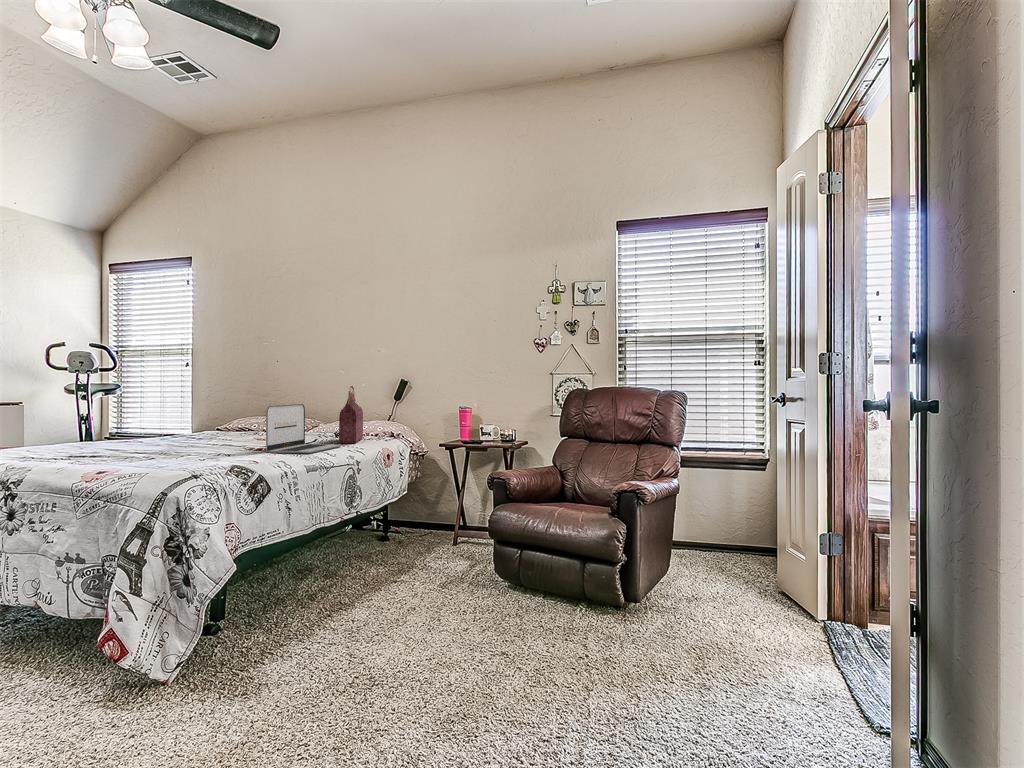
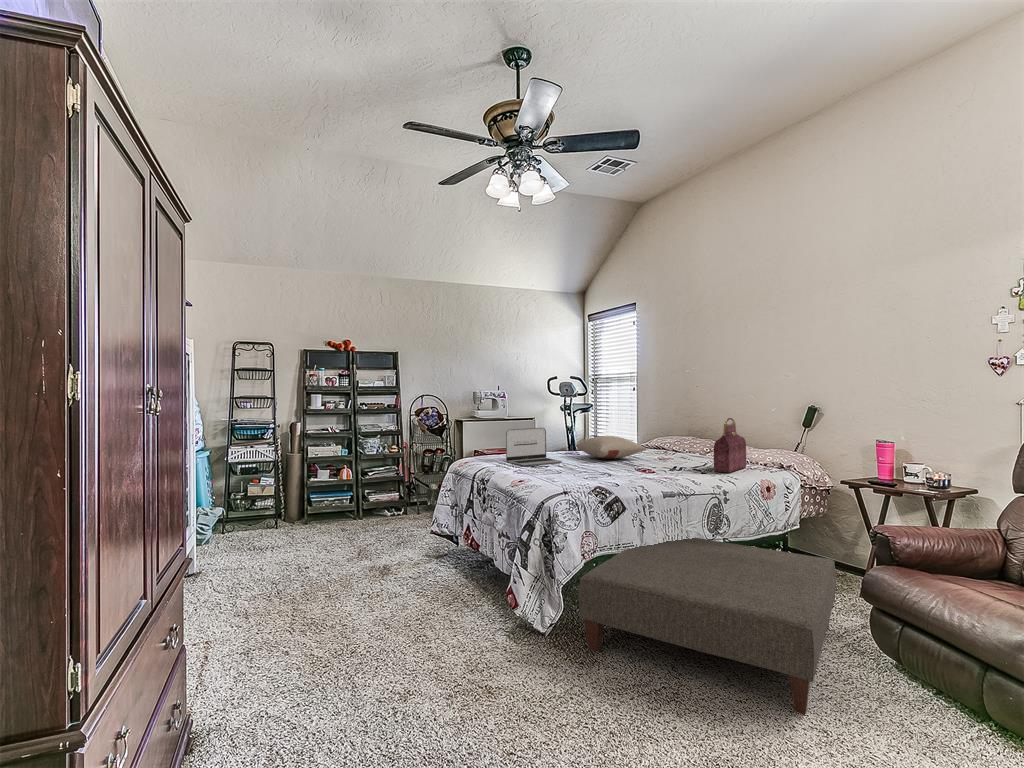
laptop: present [266,404,341,454] -> present [506,428,562,466]
pillow: none [140,414,247,443] -> present [576,436,646,459]
ottoman: none [239,508,507,672] -> present [579,537,836,714]

